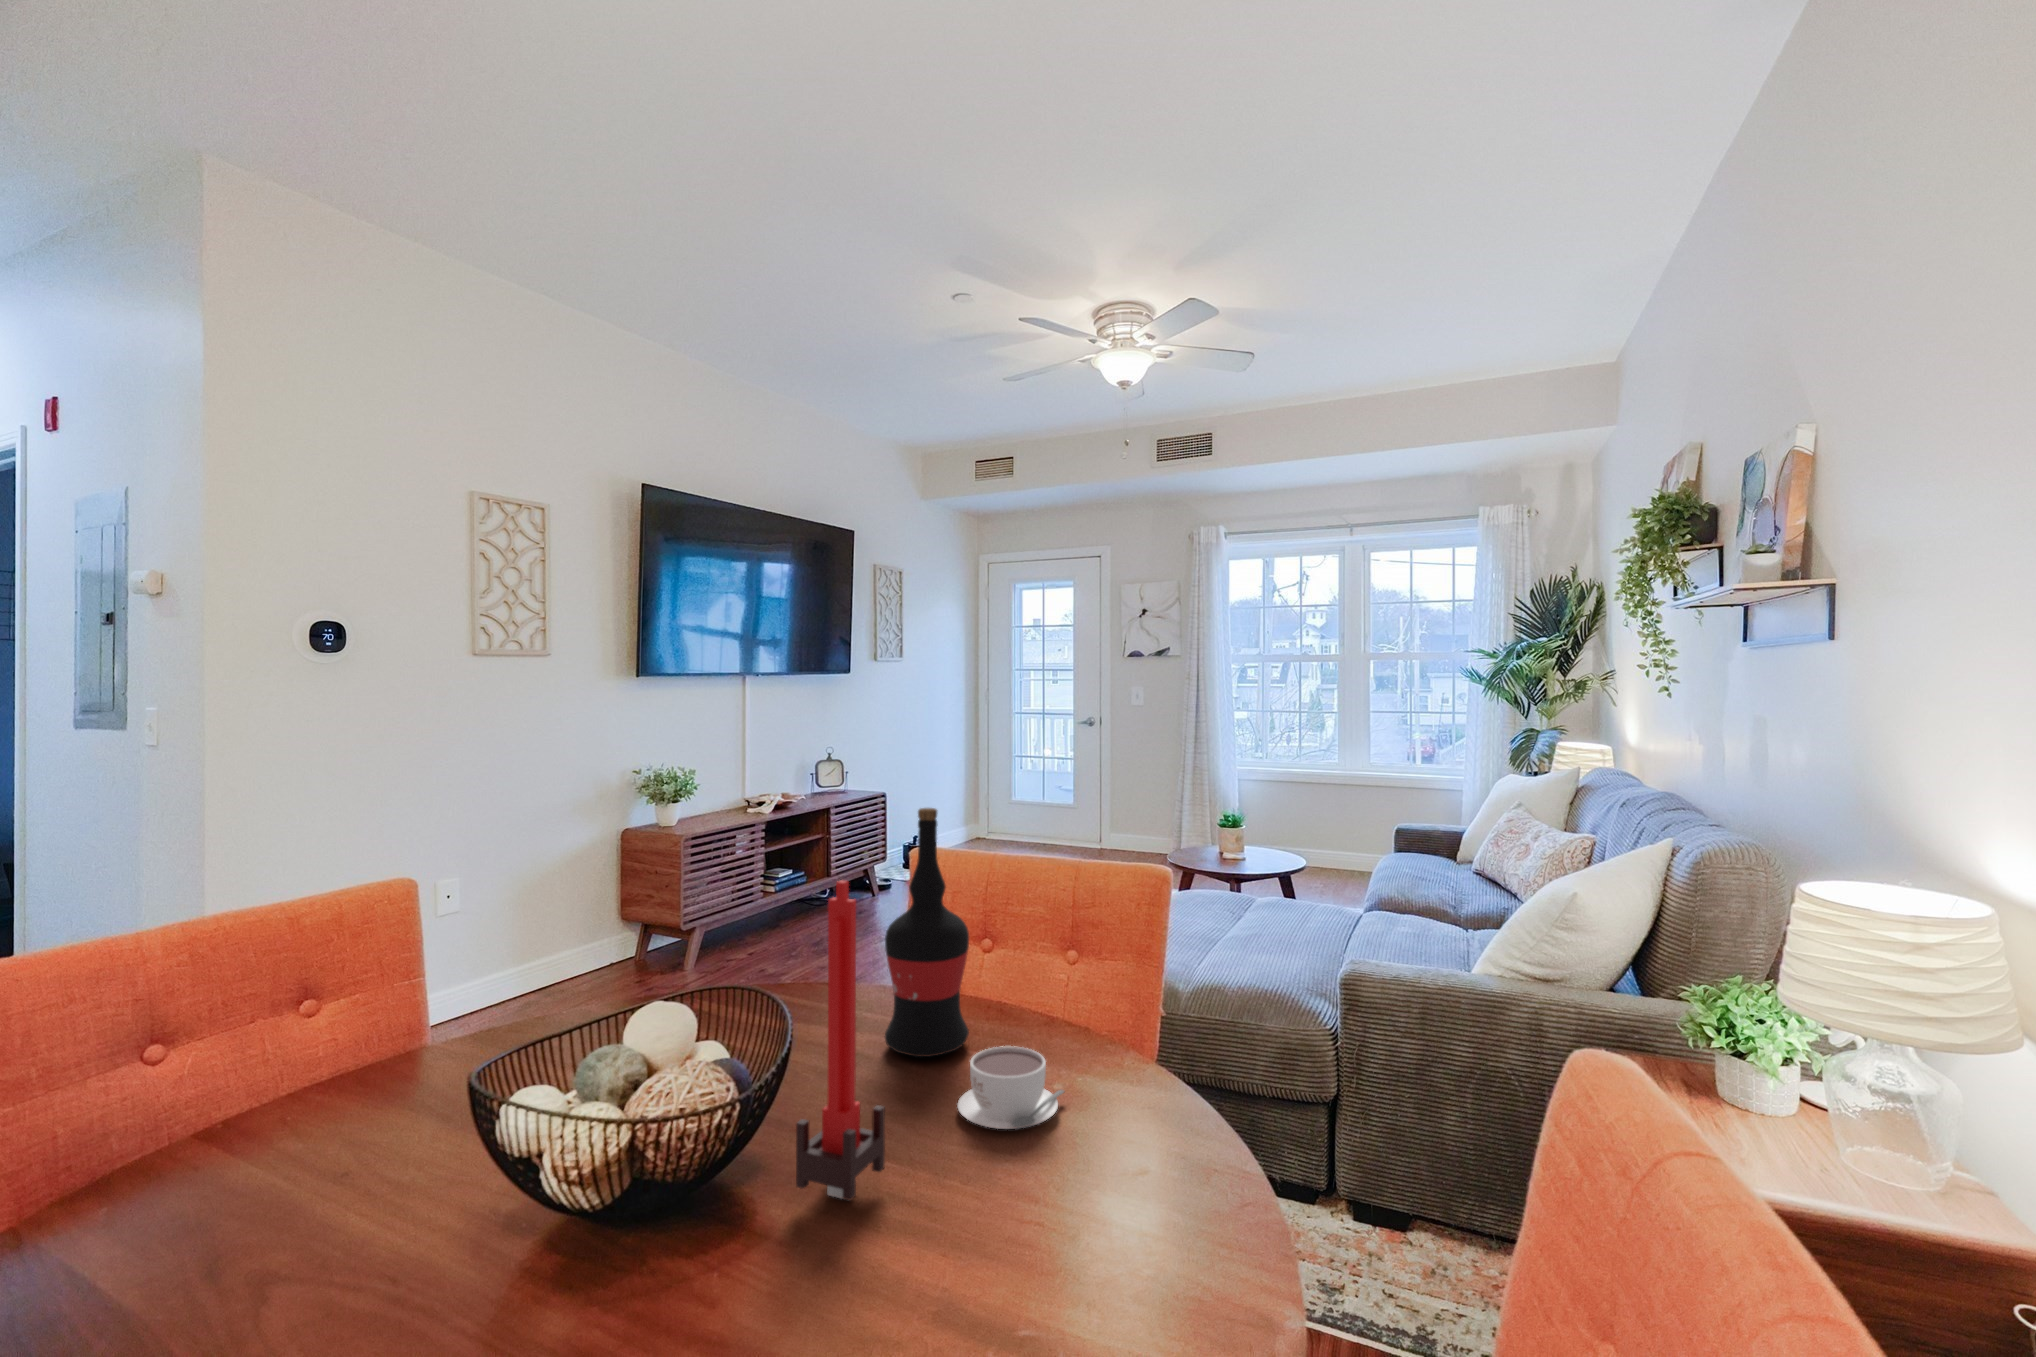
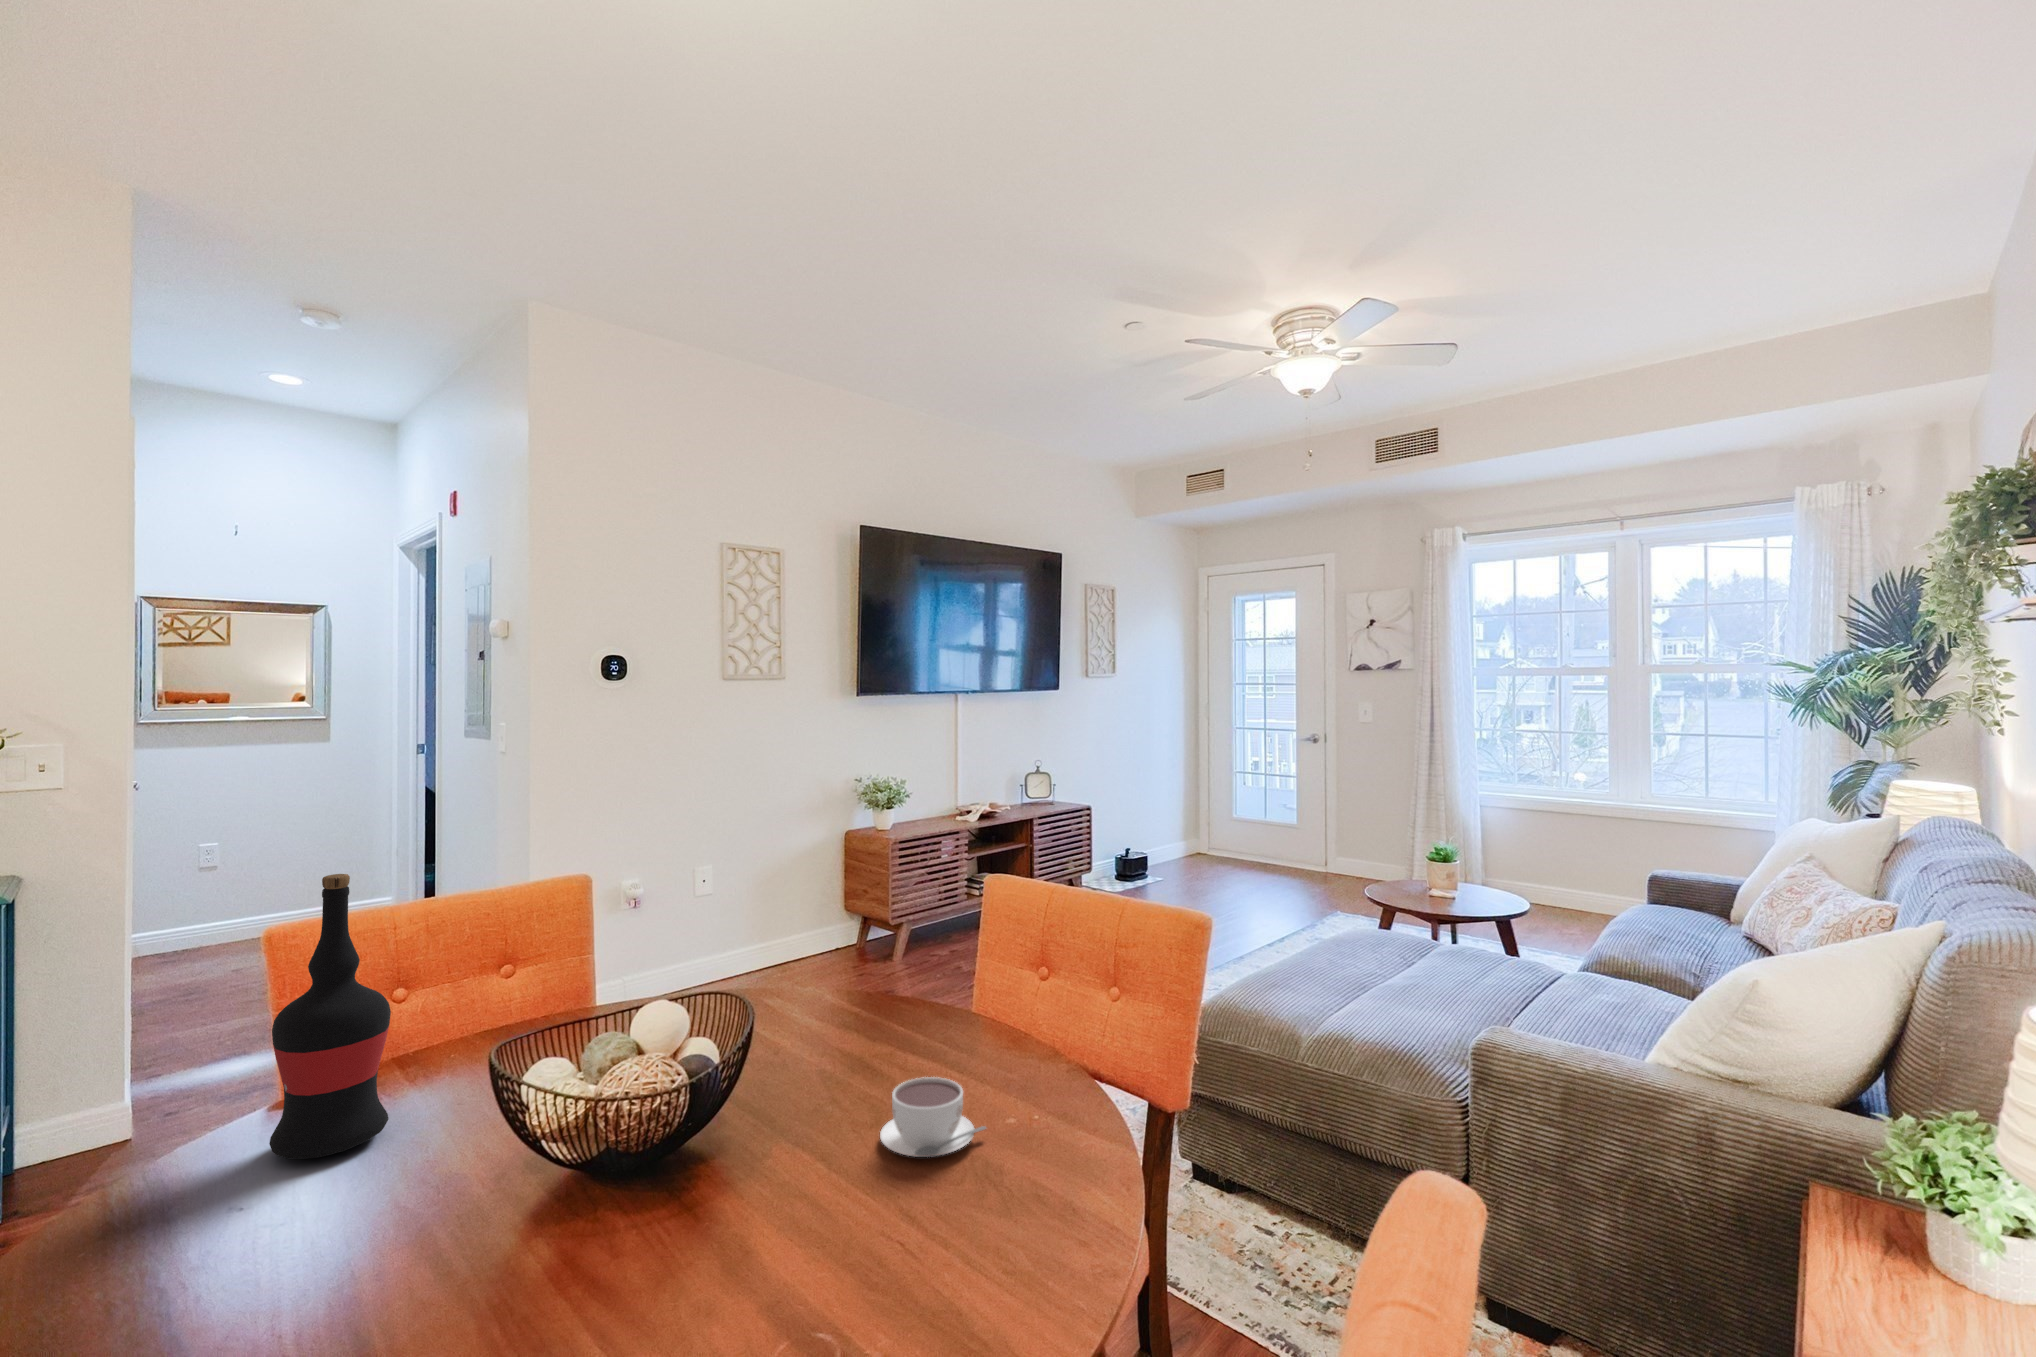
wine bottle: present [884,808,969,1057] -> present [269,874,391,1159]
candle: present [796,880,885,1200] -> none [694,915,773,1197]

